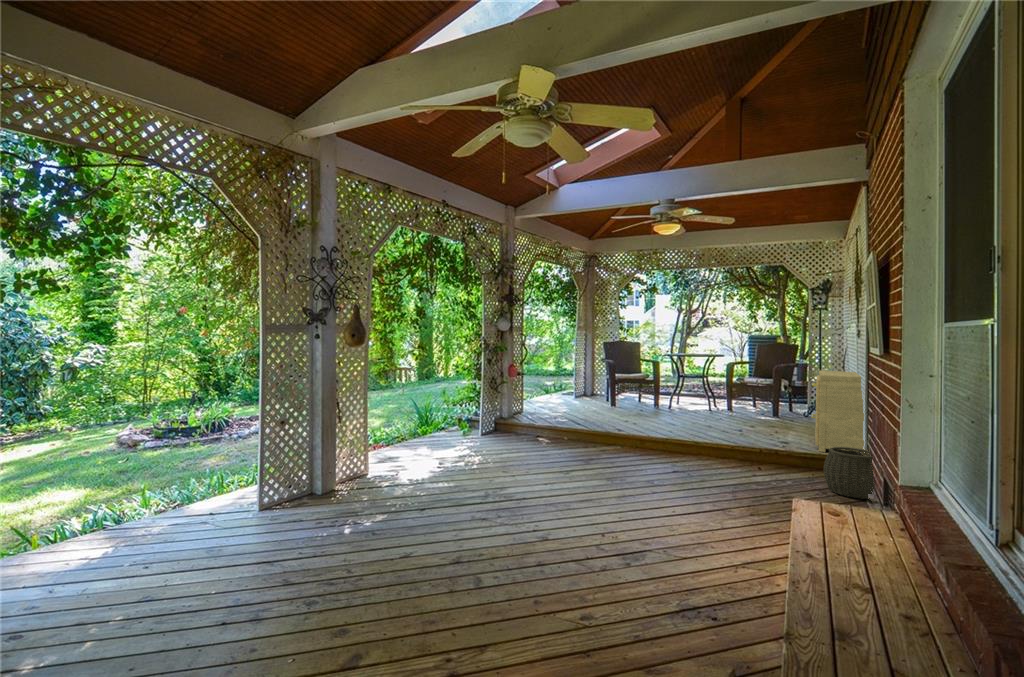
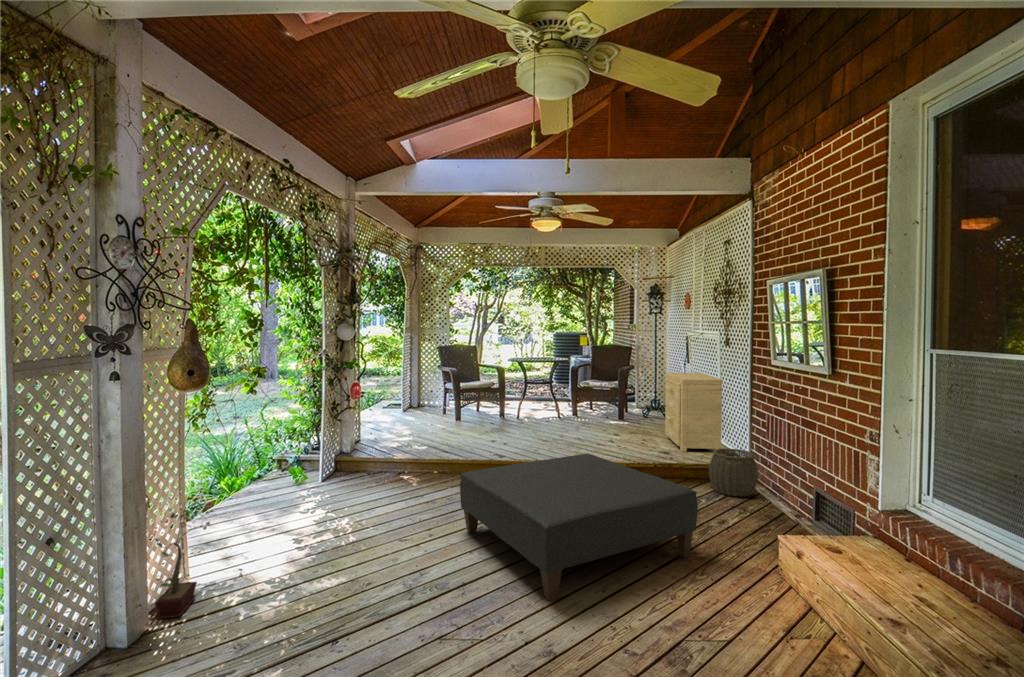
potted plant: none [338,422,380,488] -> present [155,509,213,619]
ottoman: none [549,431,739,527] -> present [460,453,698,601]

